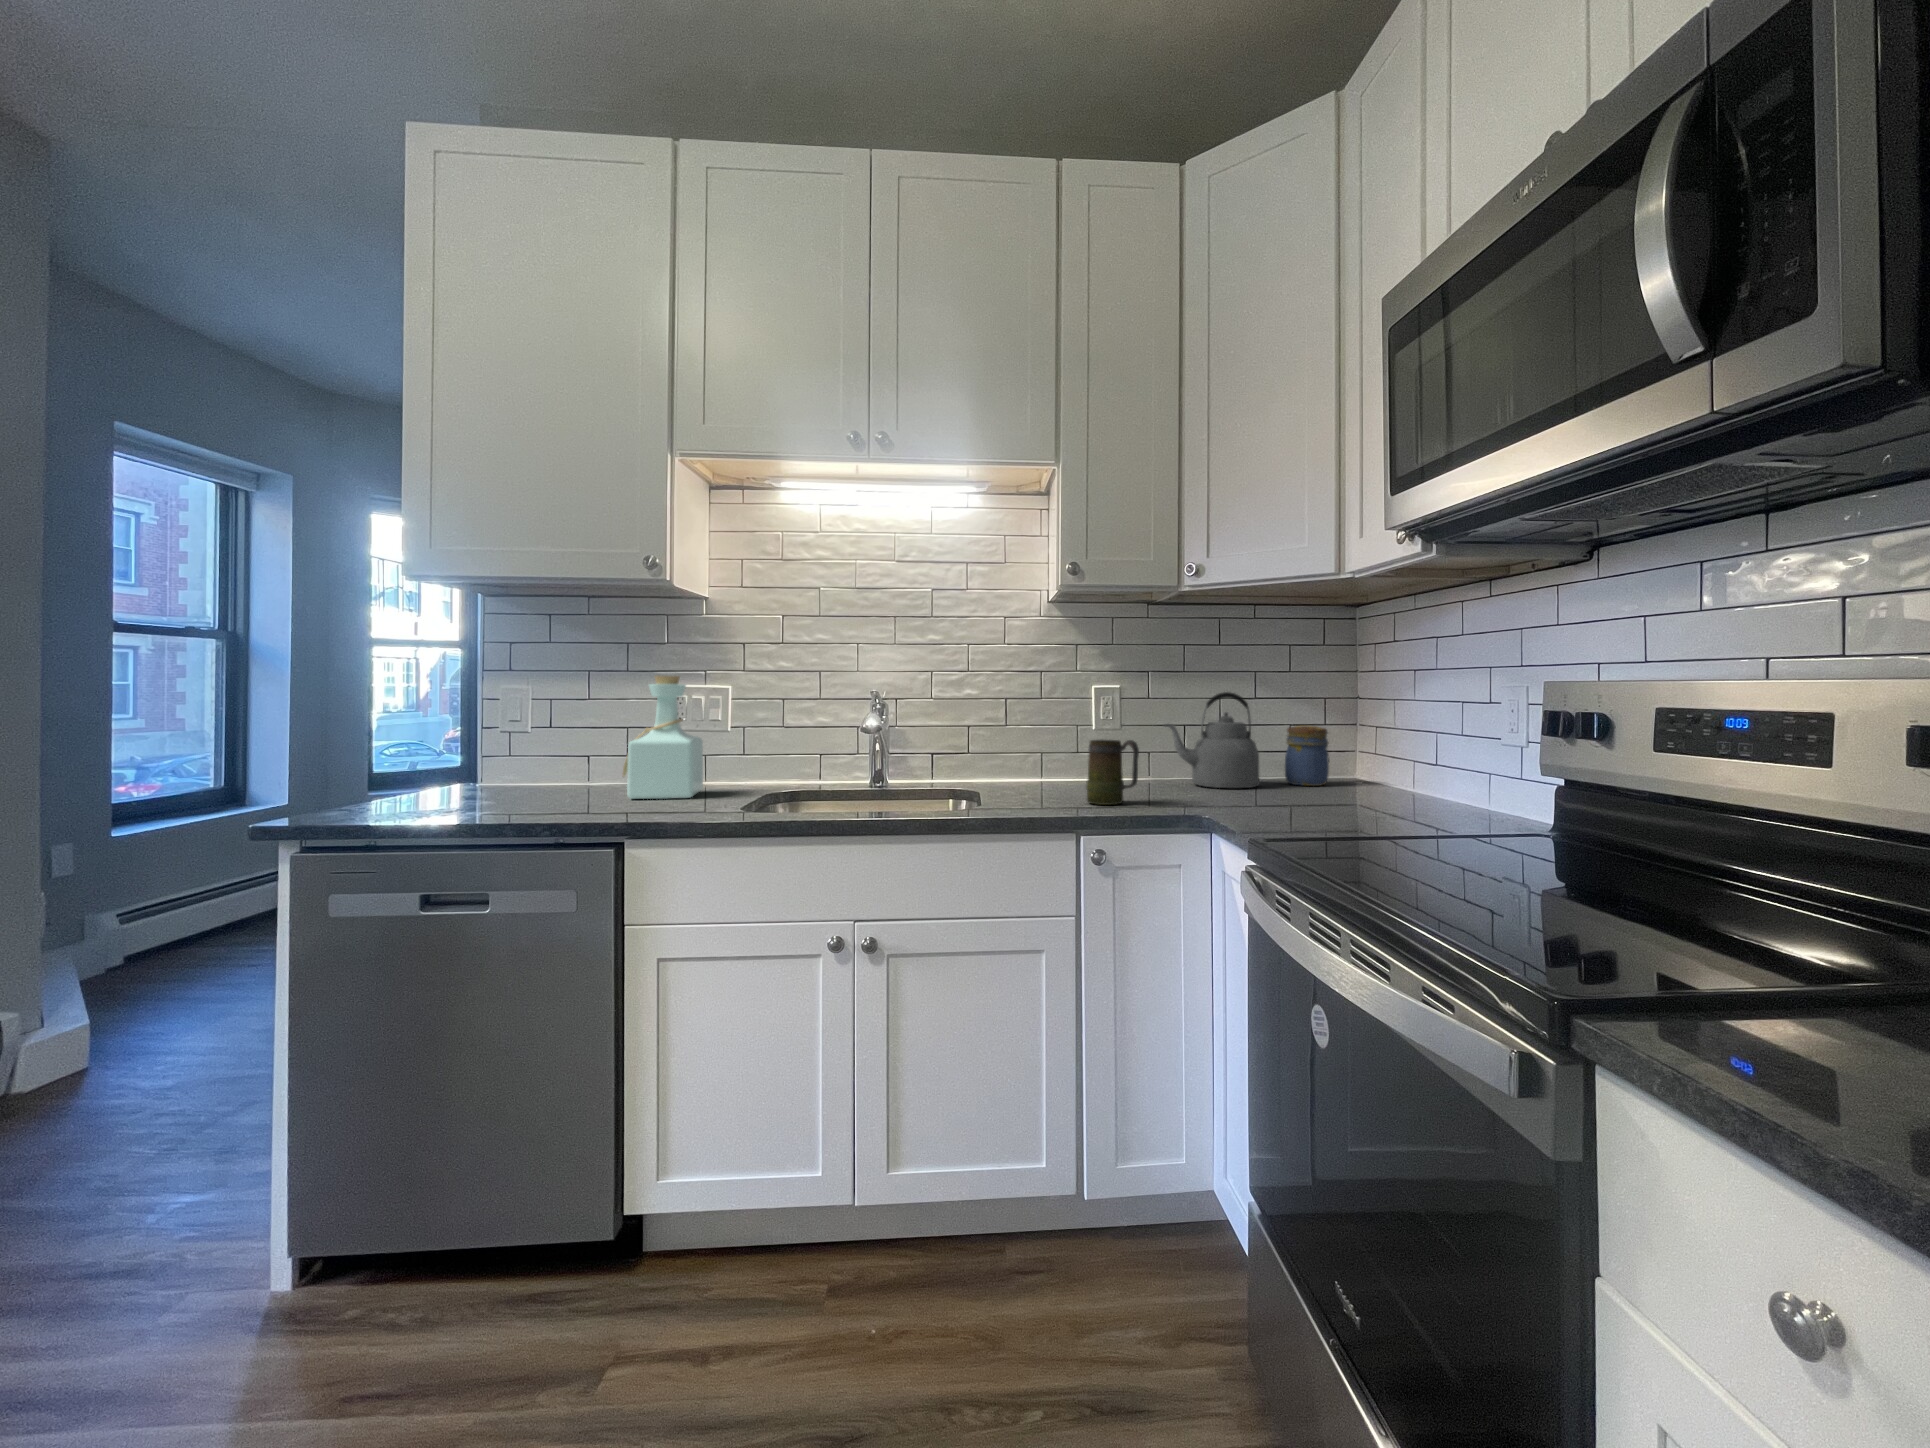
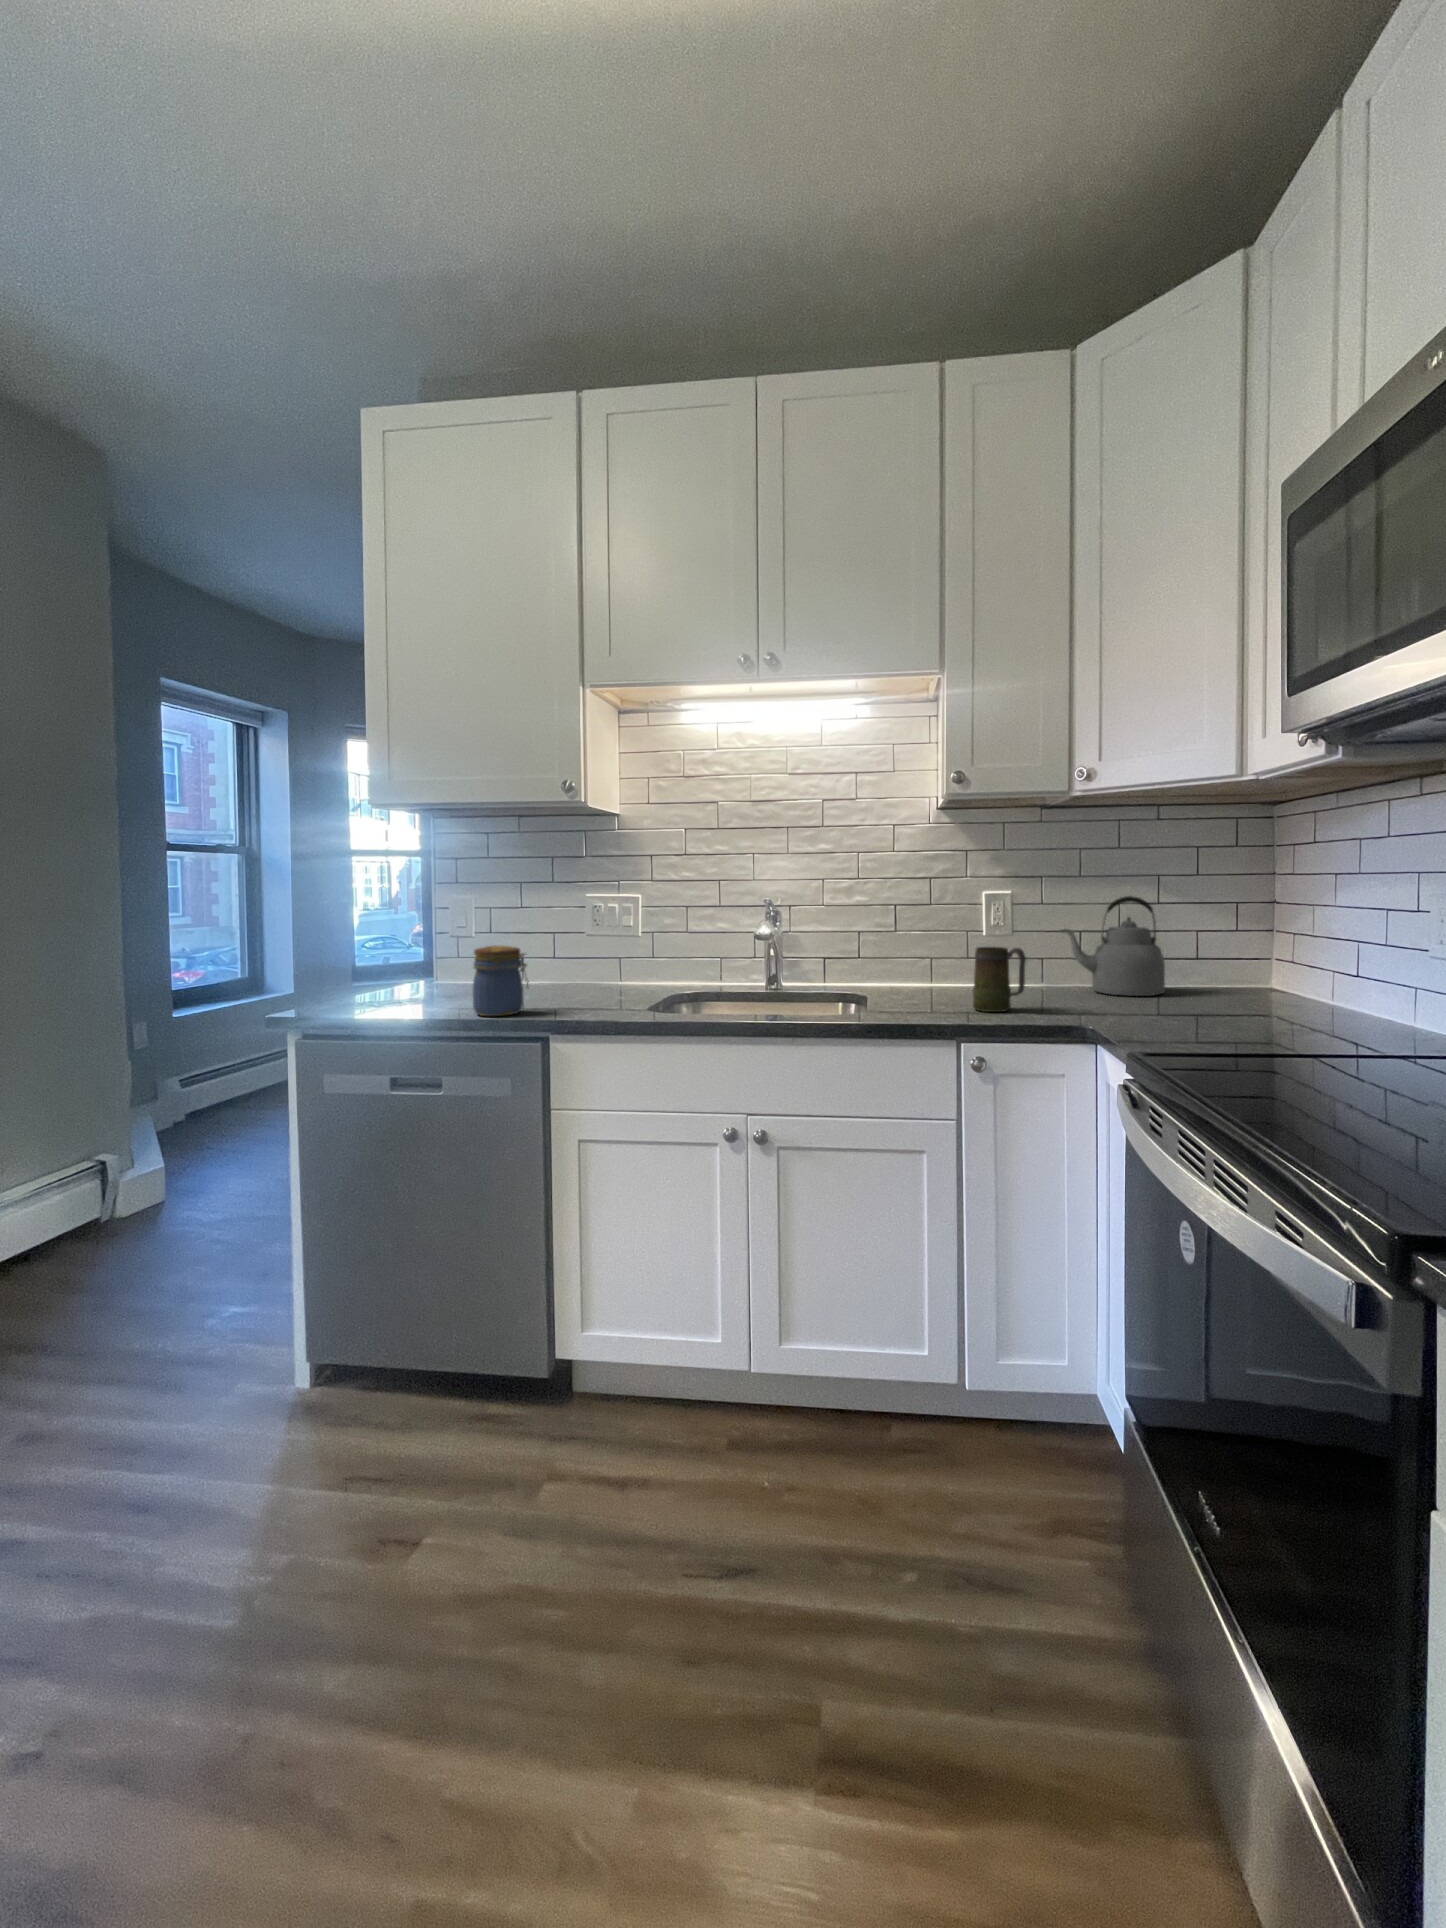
bottle: present [623,676,703,799] -> none [548,886,618,998]
jar: present [1285,726,1330,786] -> present [473,945,529,1016]

